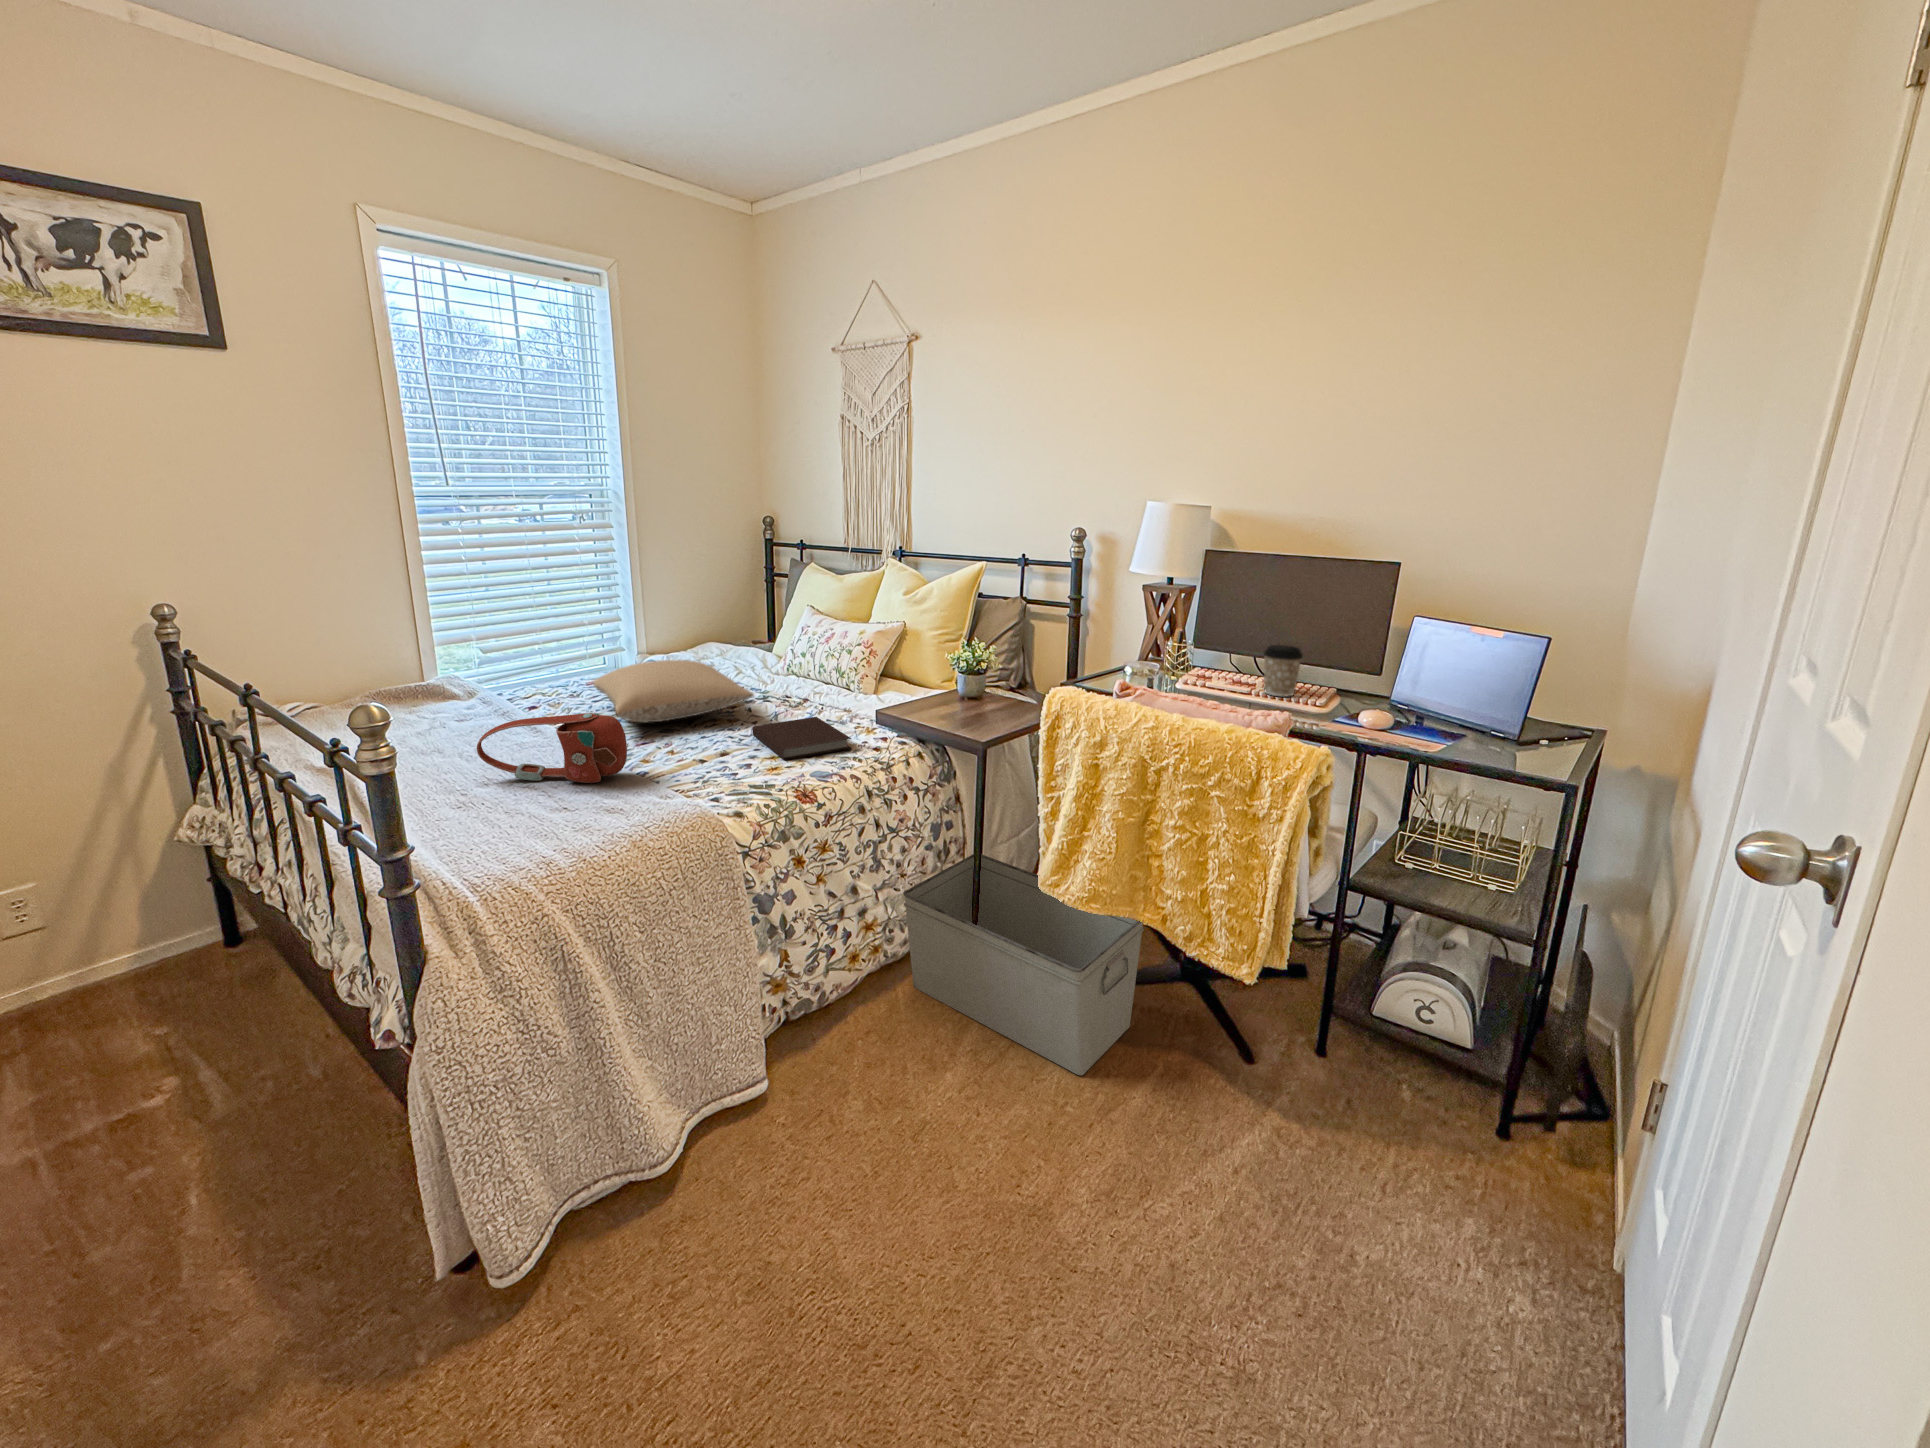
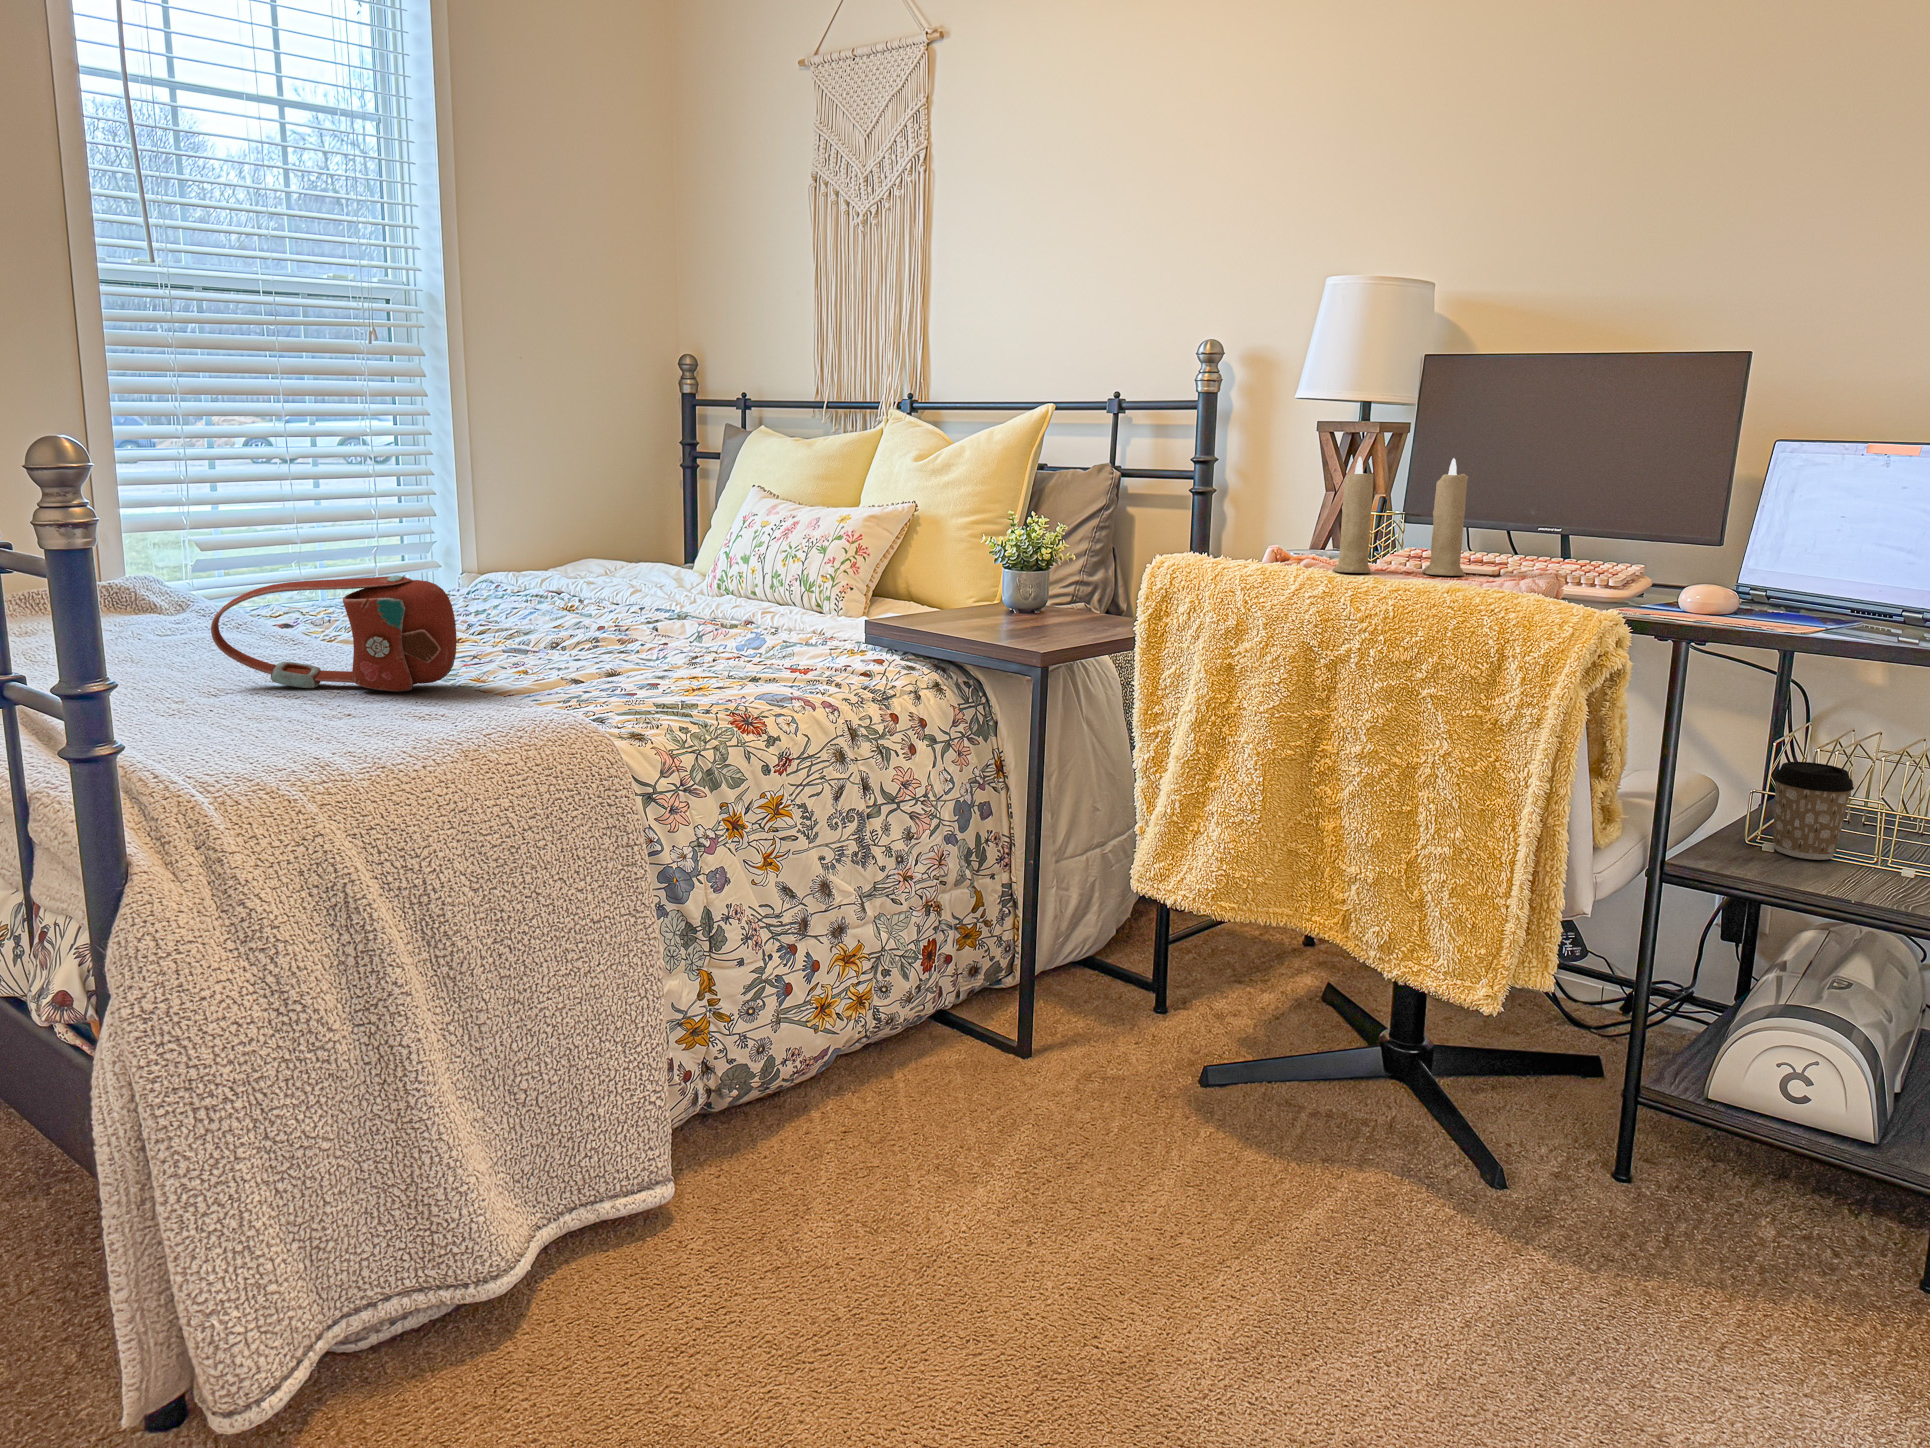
candle: none [1158,621,1242,696] -> present [1333,457,1468,576]
coffee cup: present [1264,645,1303,696] -> present [1773,762,1854,860]
pillow: present [593,660,754,723] -> none [399,542,666,634]
notebook: present [752,717,851,760] -> none [661,632,825,678]
storage bin: present [903,854,1144,1075] -> none [907,856,1310,1187]

